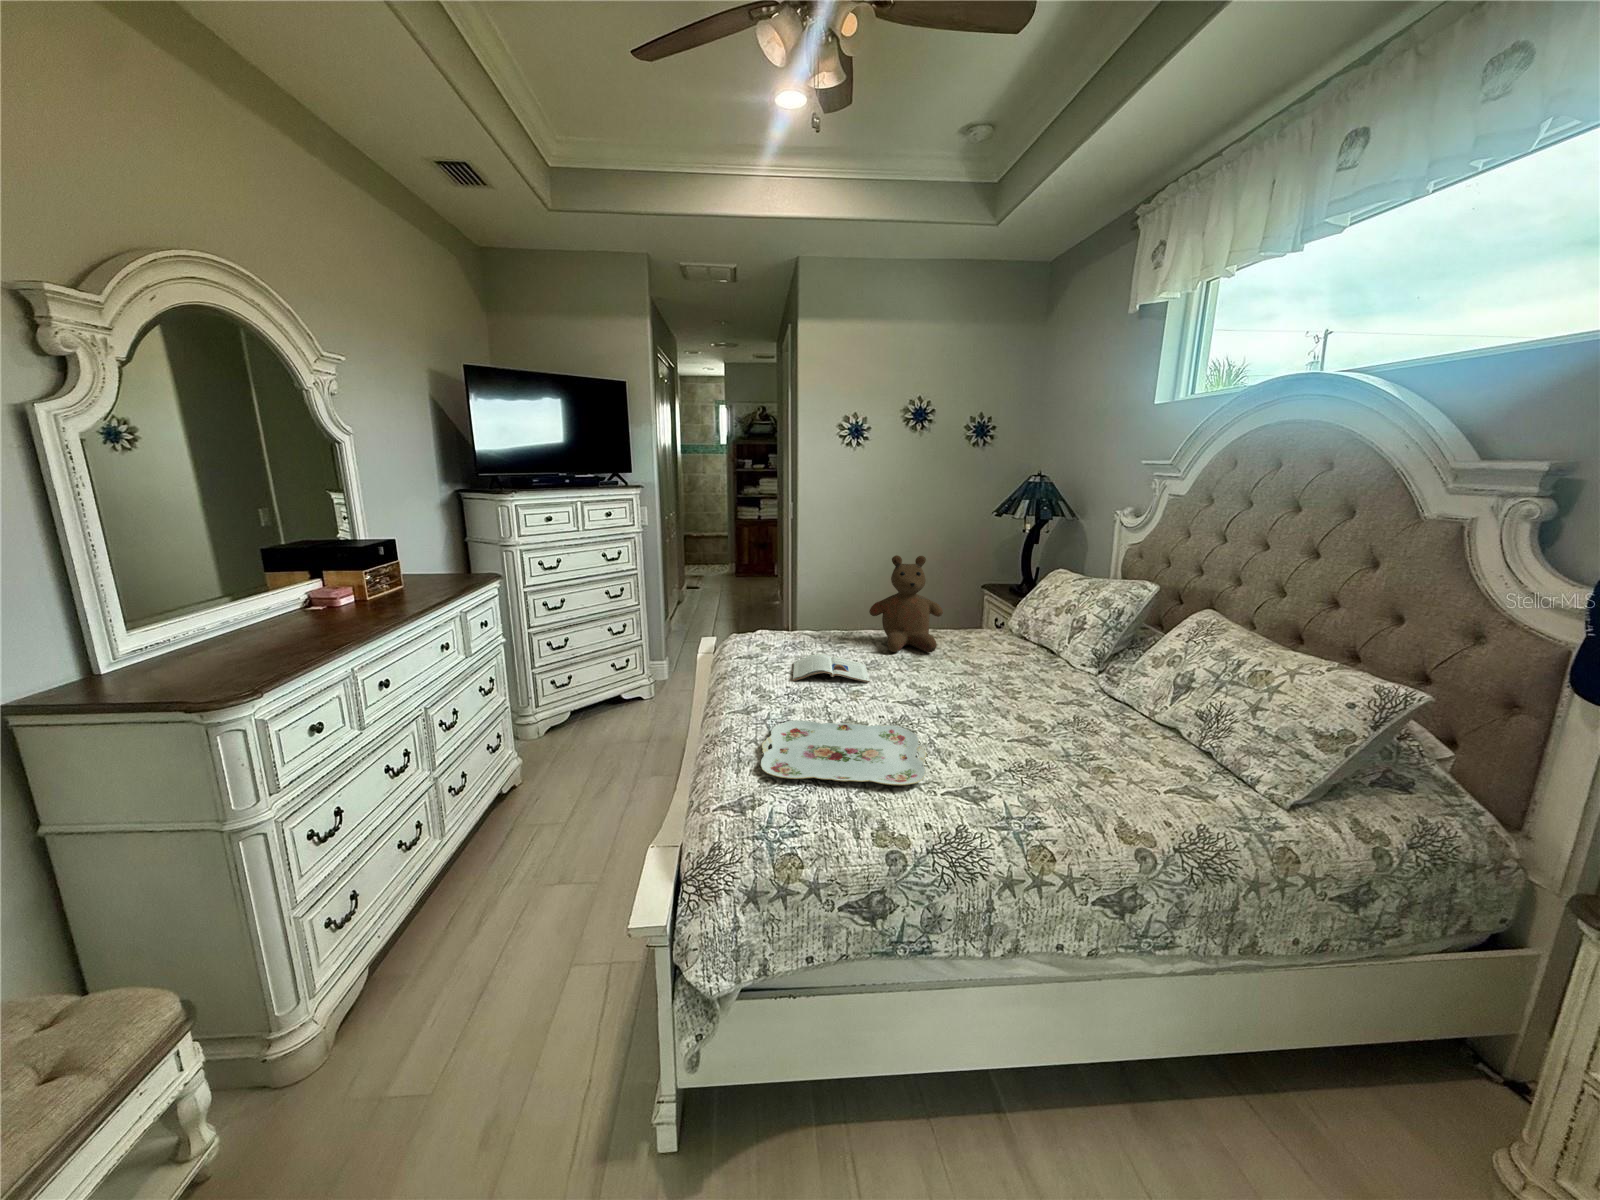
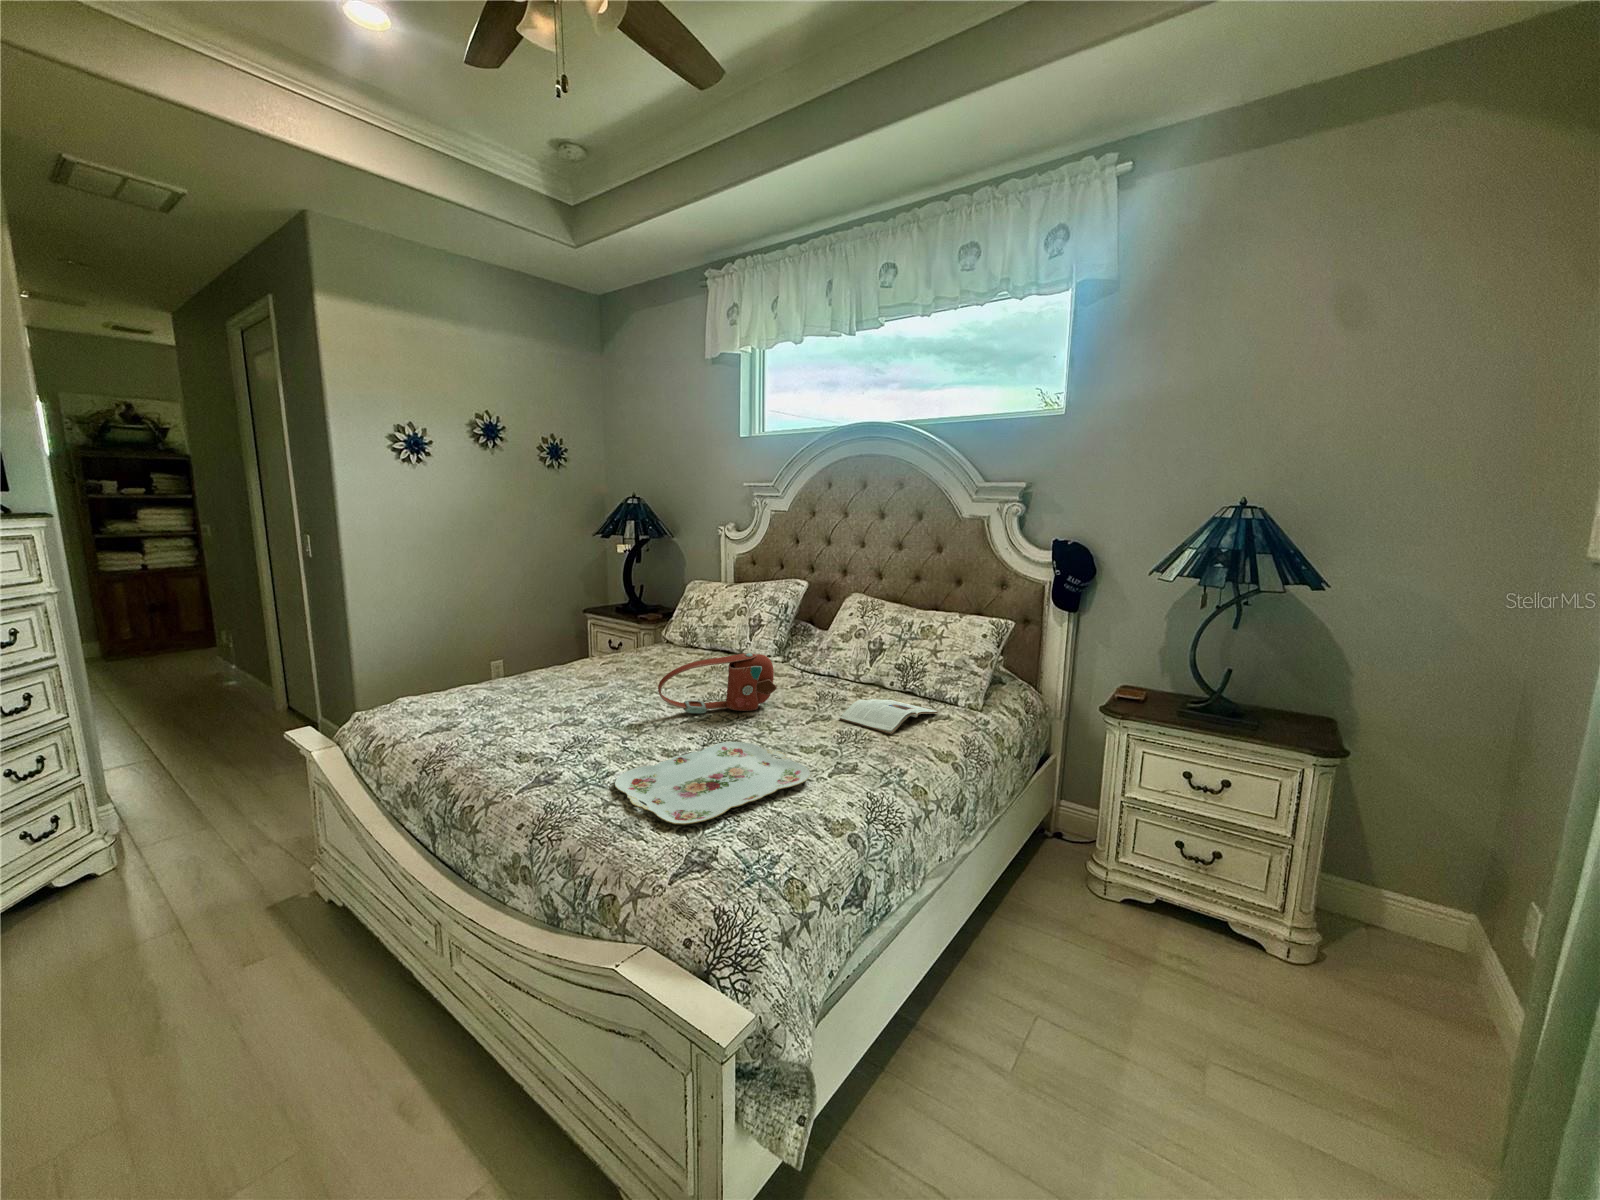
teddy bear: present [869,555,943,652] -> none [561,578,648,687]
handbag: none [890,646,1008,709] -> present [658,653,777,713]
magazine: present [793,654,870,682] -> present [839,699,938,734]

